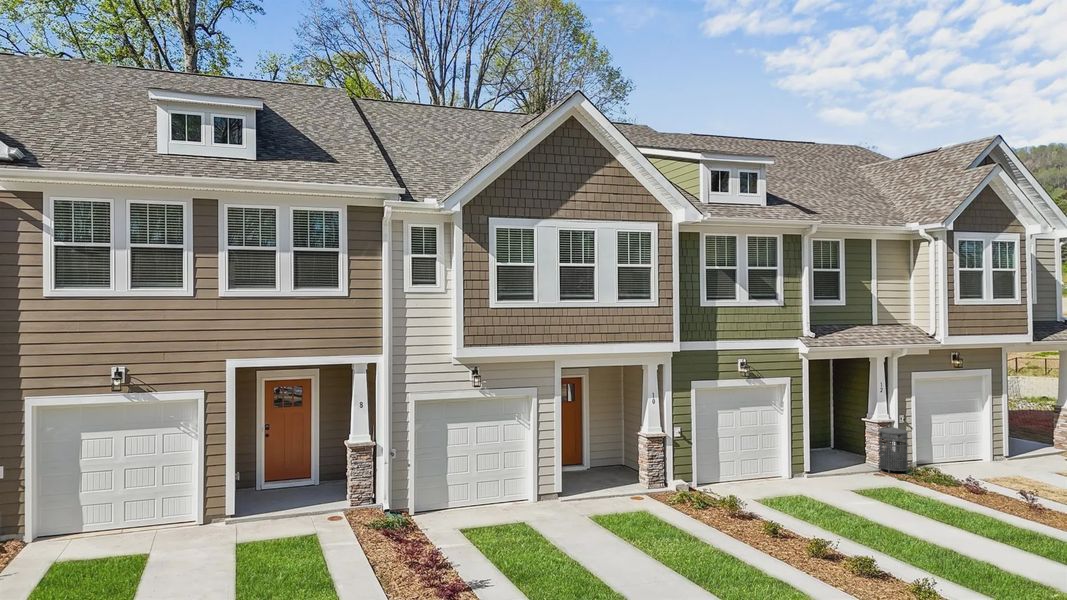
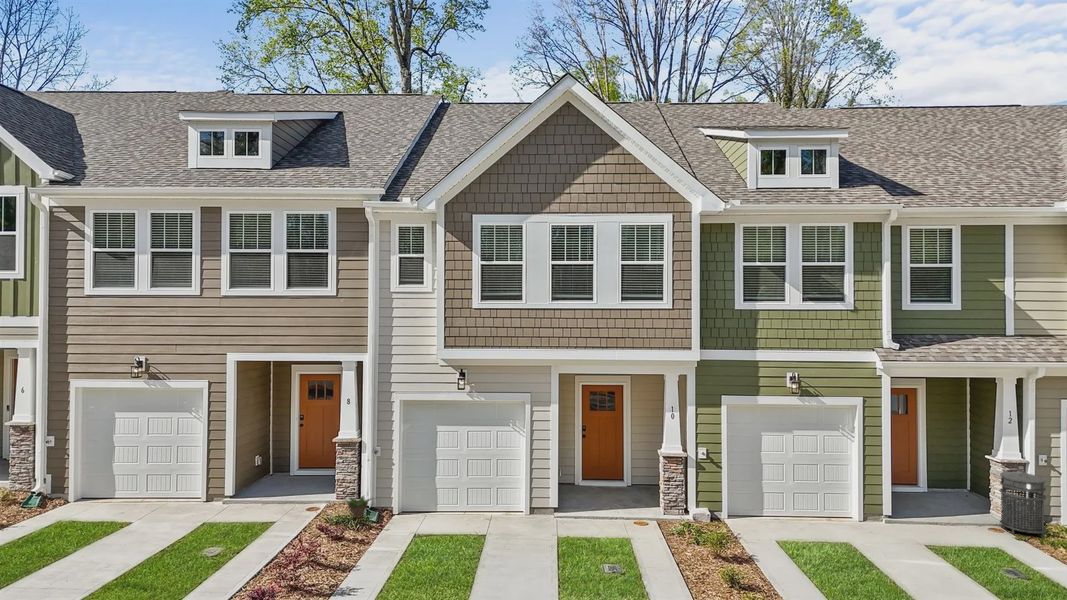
decorative plant: none [363,496,397,517] -> present [345,496,371,518]

